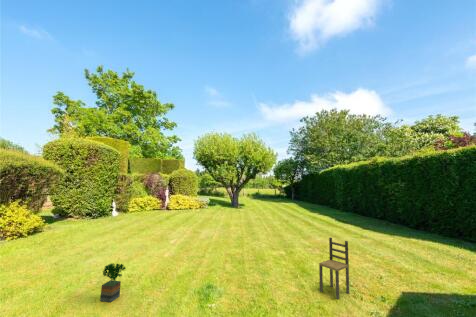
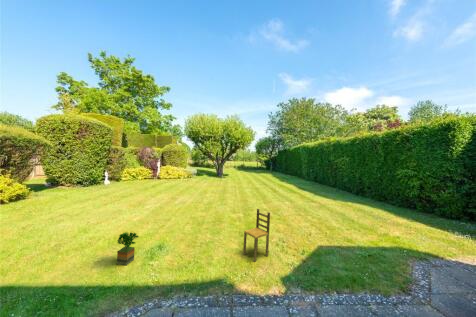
potted tree: present [100,263,126,302] -> present [117,232,138,265]

